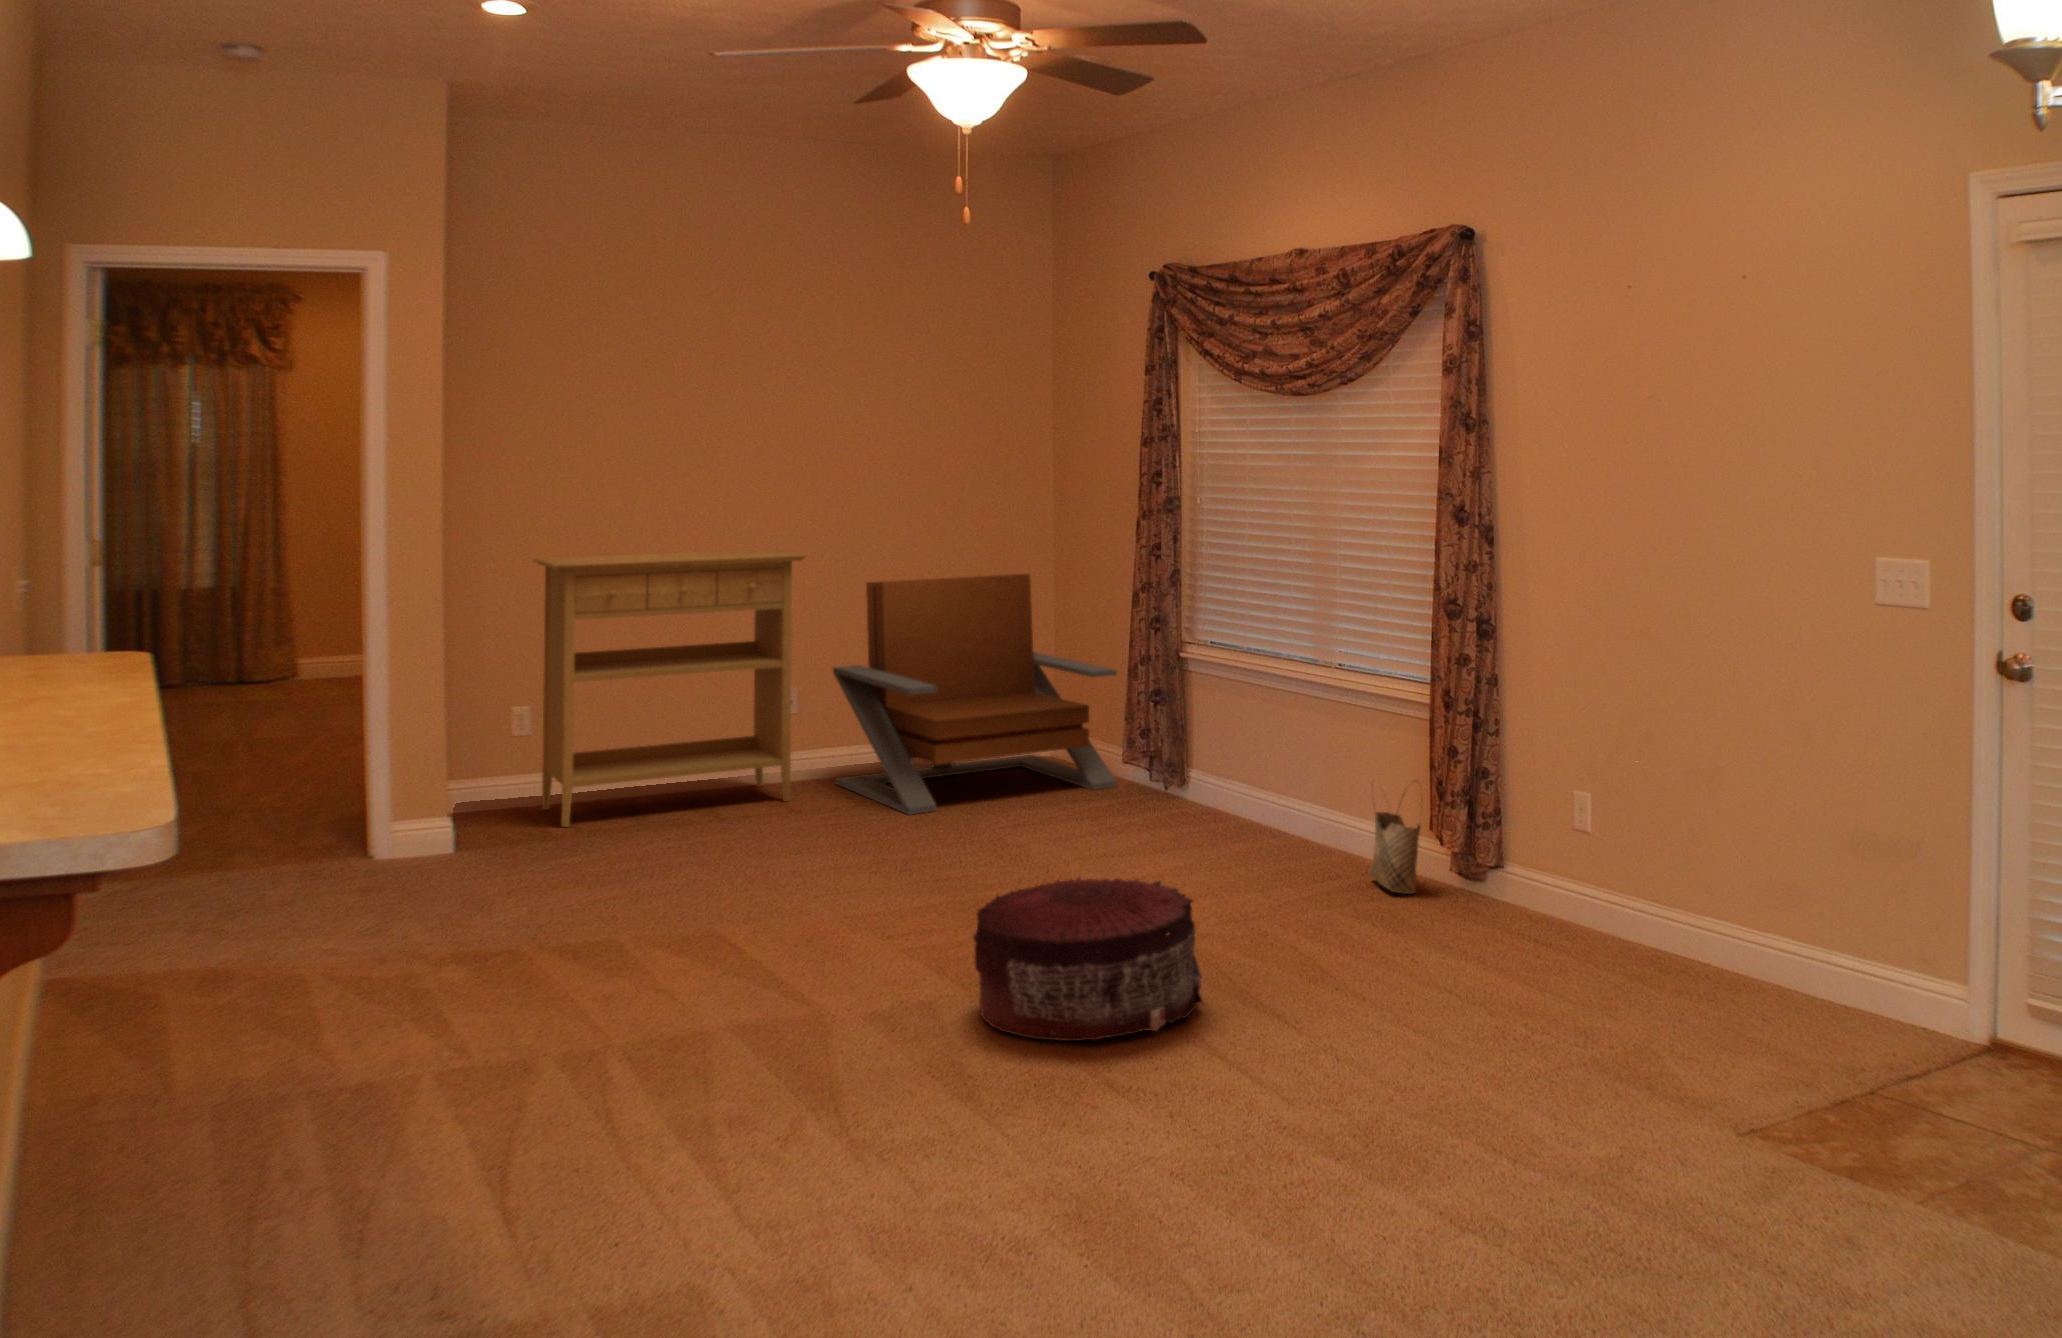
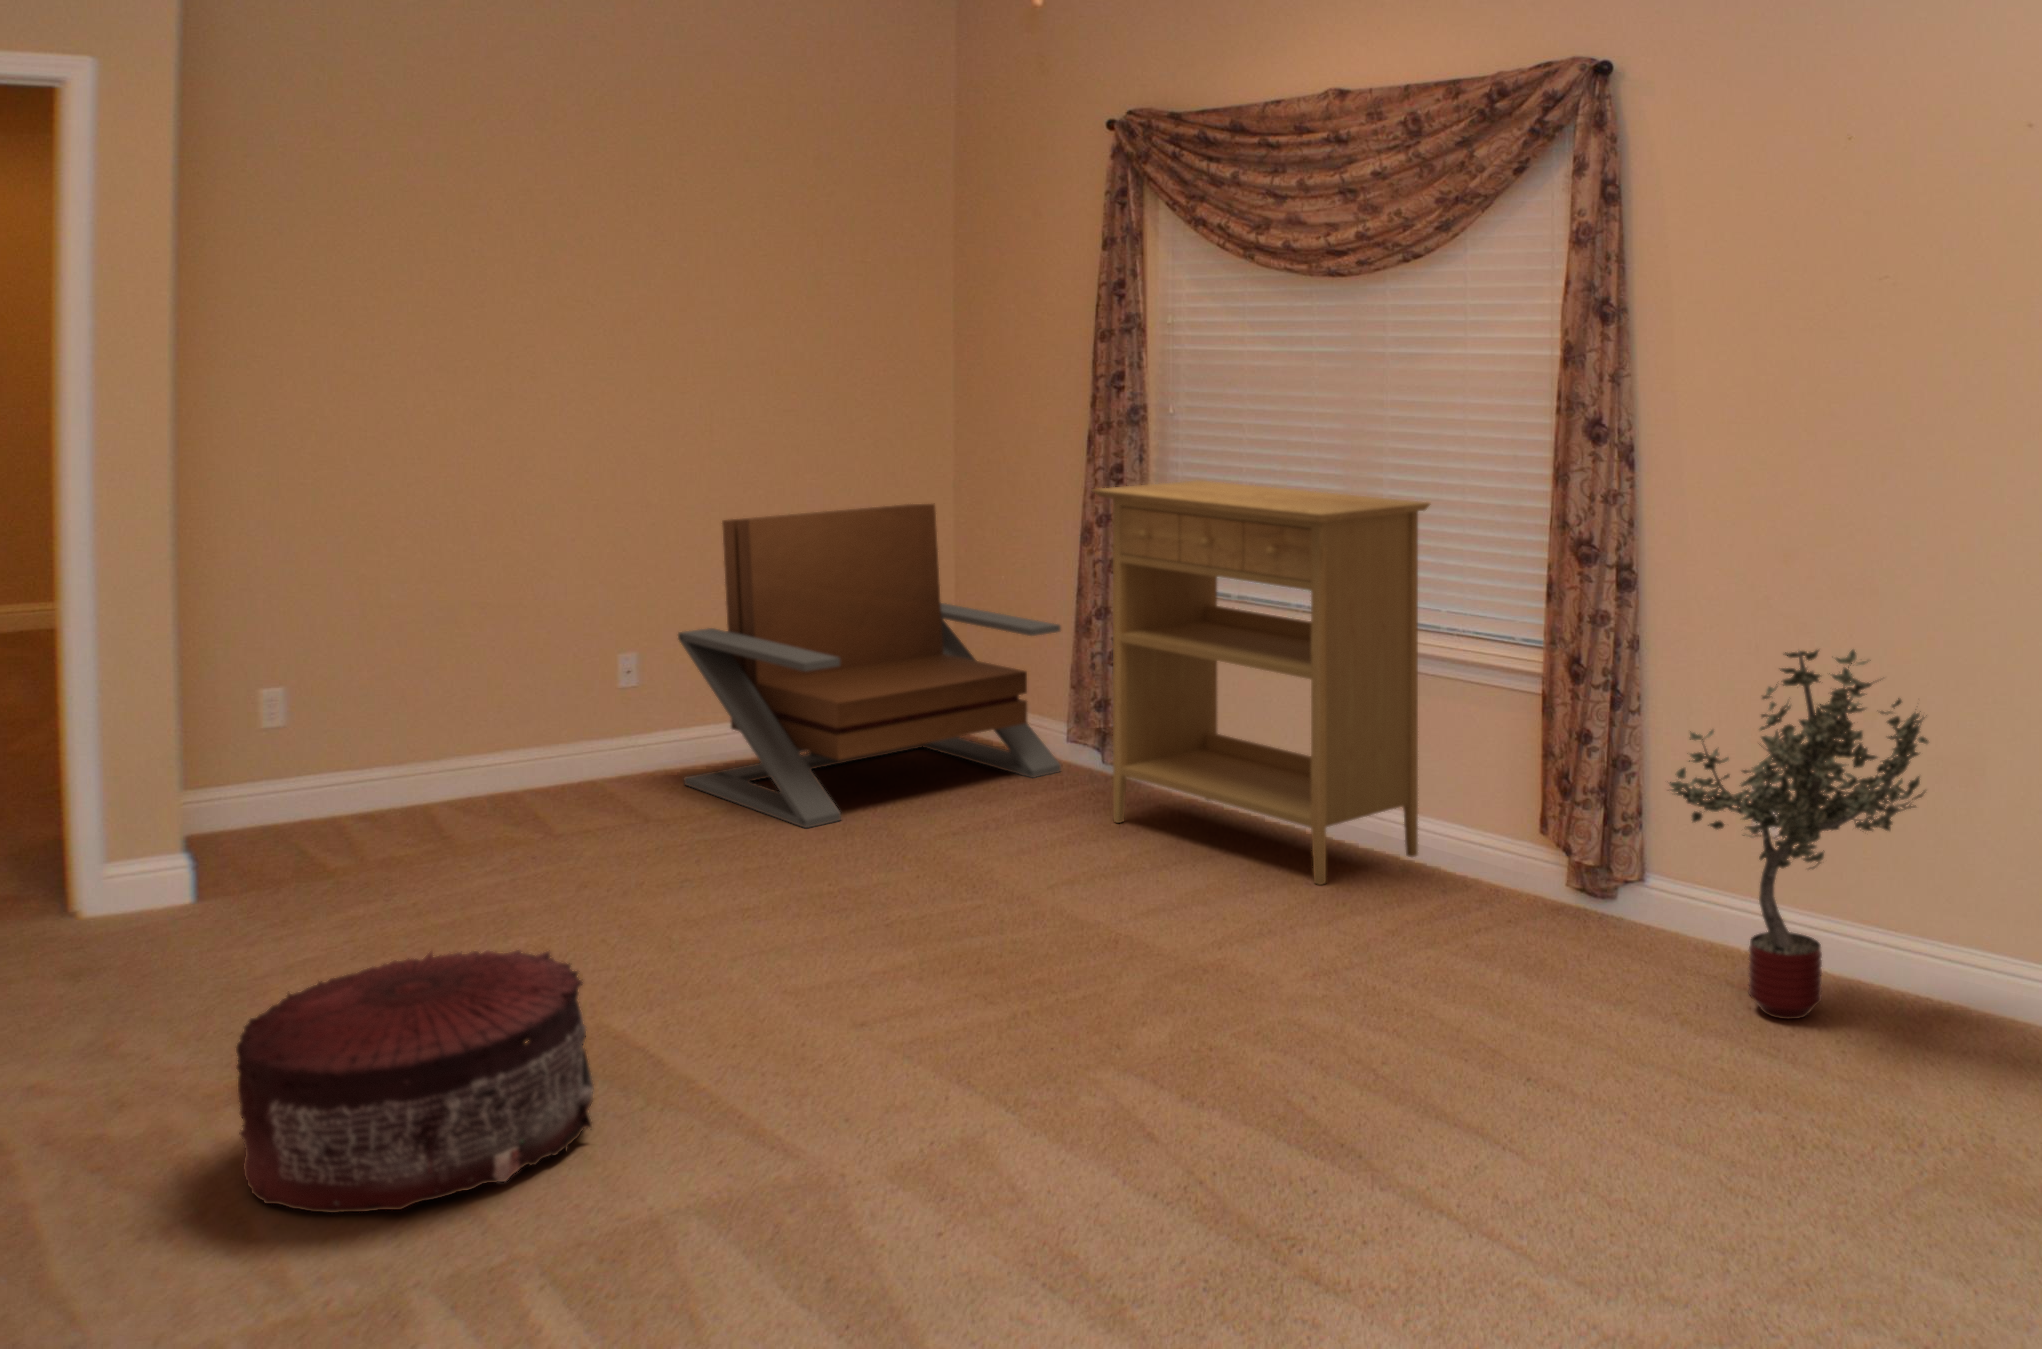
console table: present [534,549,806,827] -> present [1092,480,1430,885]
potted tree: none [1488,678,1664,966] -> present [1669,650,1929,1019]
woven basket: present [1370,782,1421,894] -> none [1463,770,1541,916]
pouf: present [973,877,1203,1041] -> present [236,950,594,1213]

